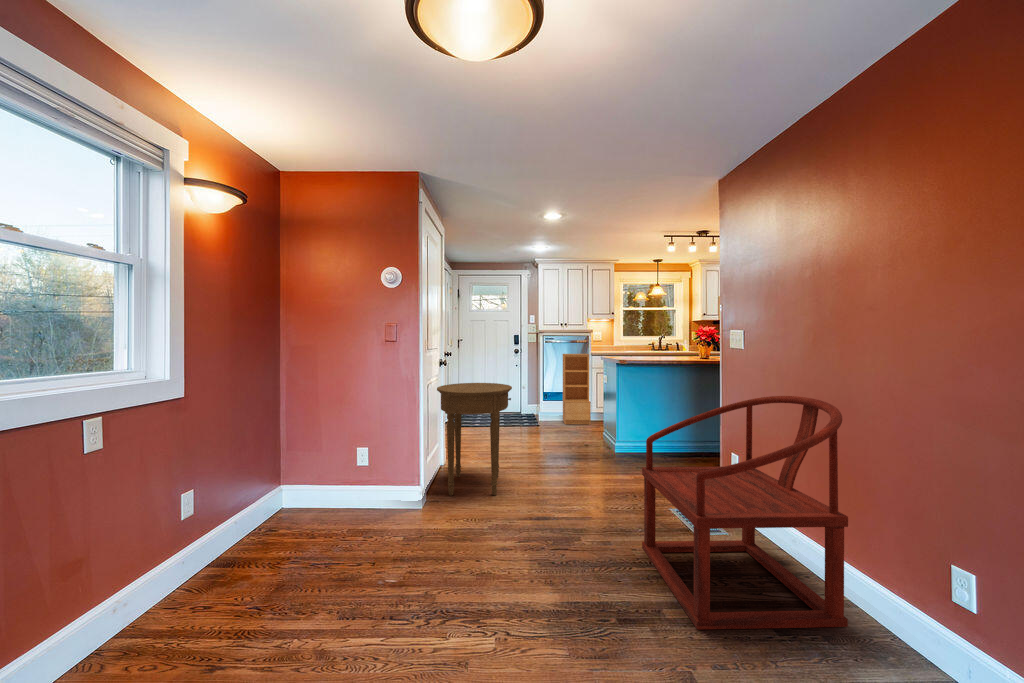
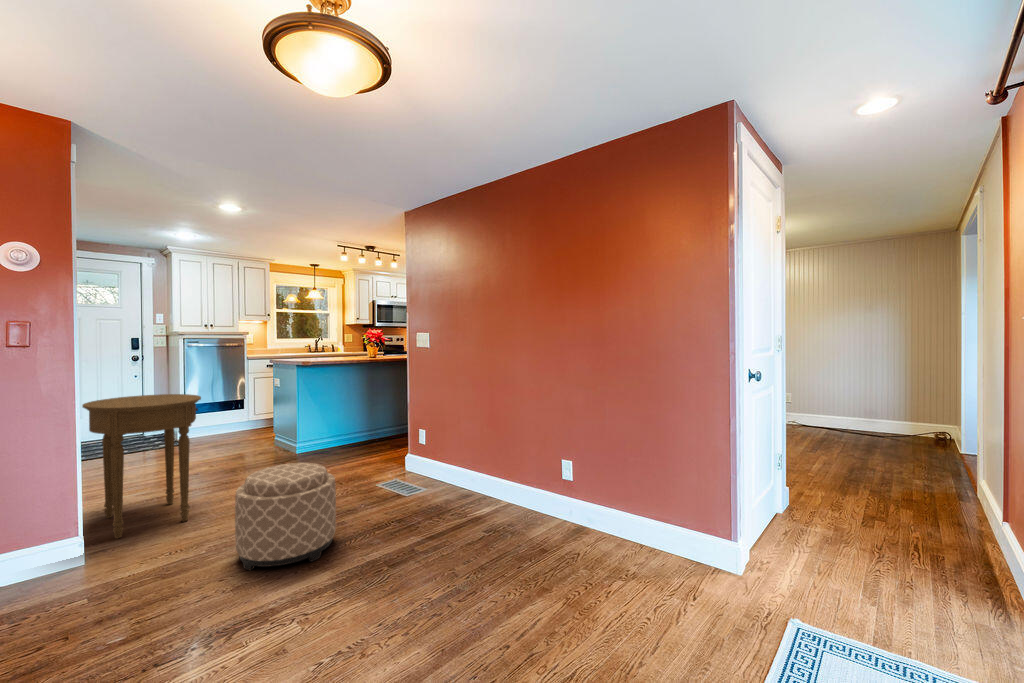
bookshelf: present [563,354,591,425] -> none [209,358,249,437]
armchair: present [642,396,848,630] -> none [373,379,515,549]
ottoman: none [496,464,588,576] -> present [235,463,336,571]

